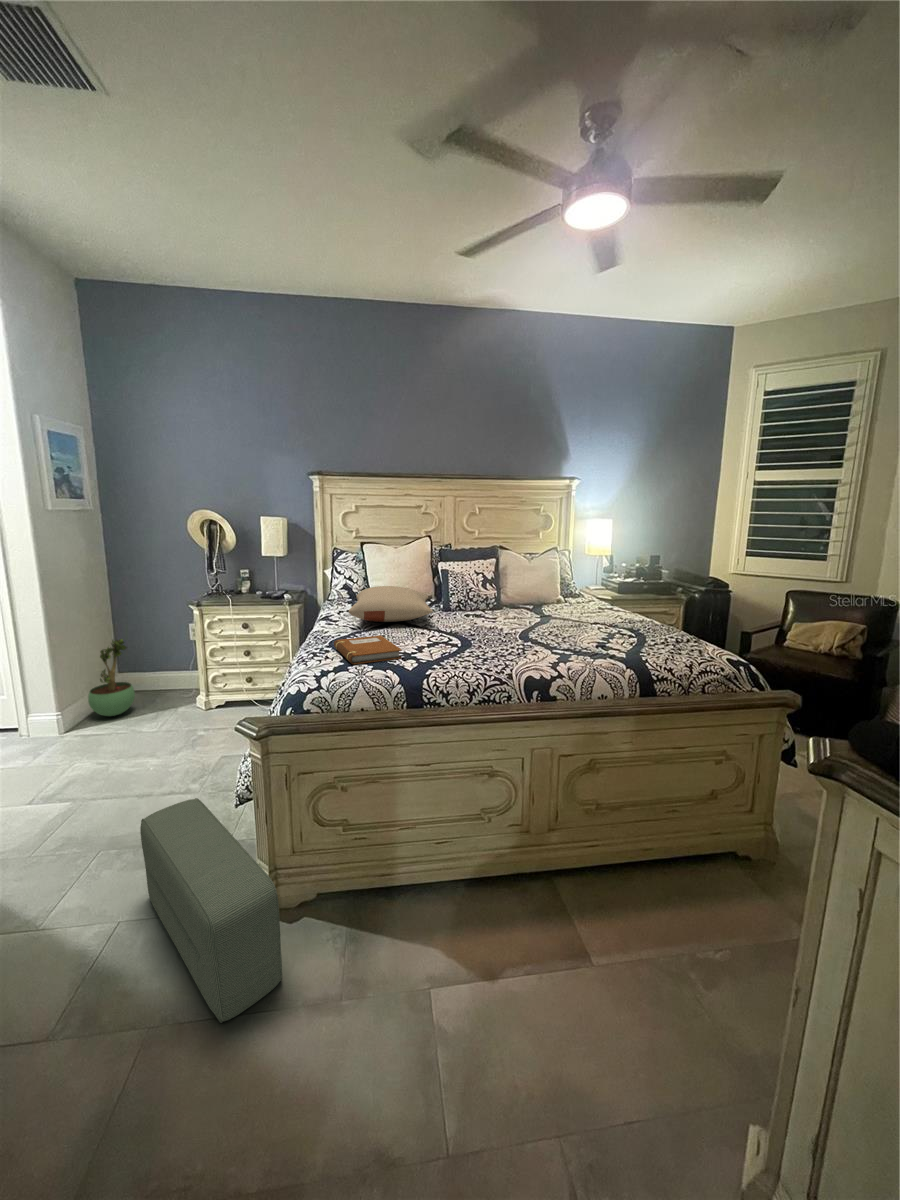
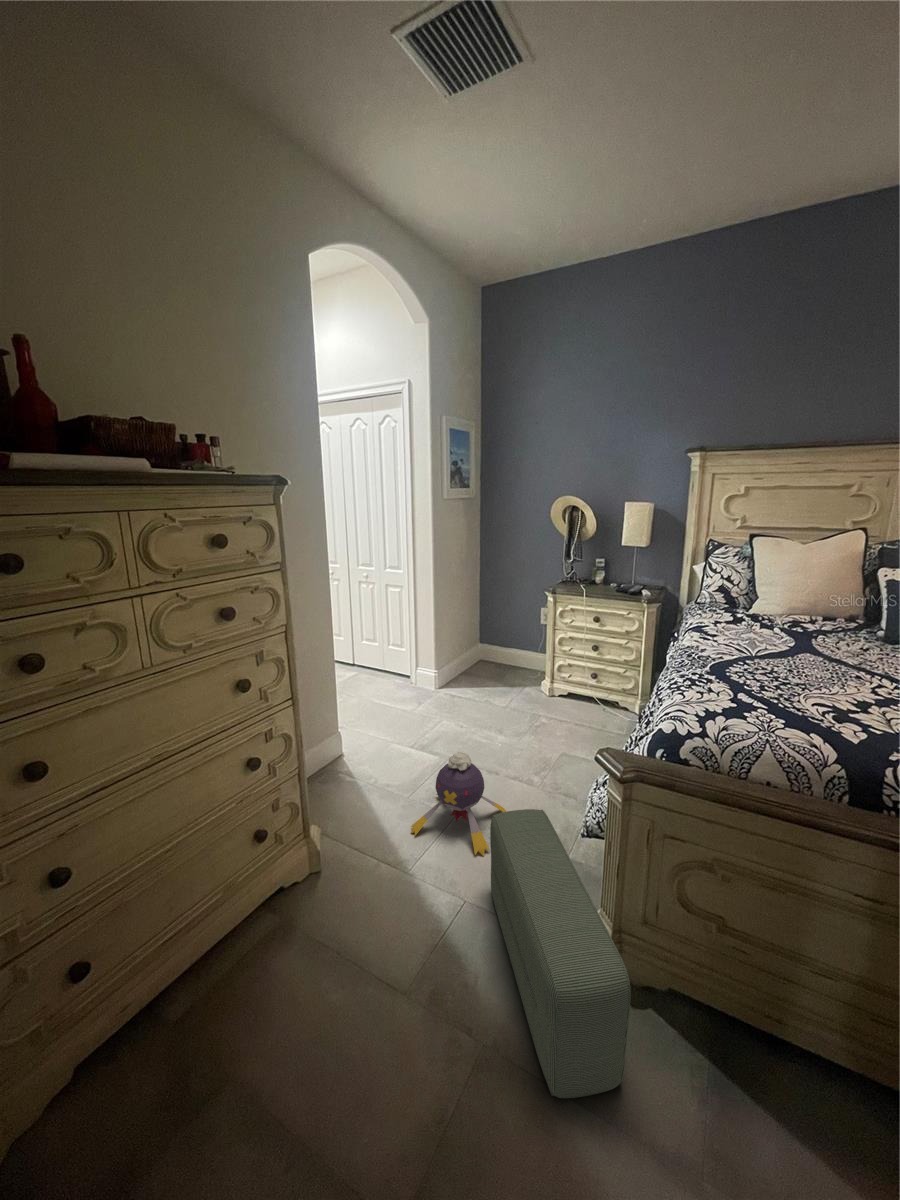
pillow: present [349,586,433,622] -> none [738,598,879,650]
notebook: present [334,635,402,664] -> none [719,668,834,717]
potted plant: present [88,639,135,716] -> none [456,615,491,684]
plush toy: none [38,776,165,886] -> present [411,752,506,856]

